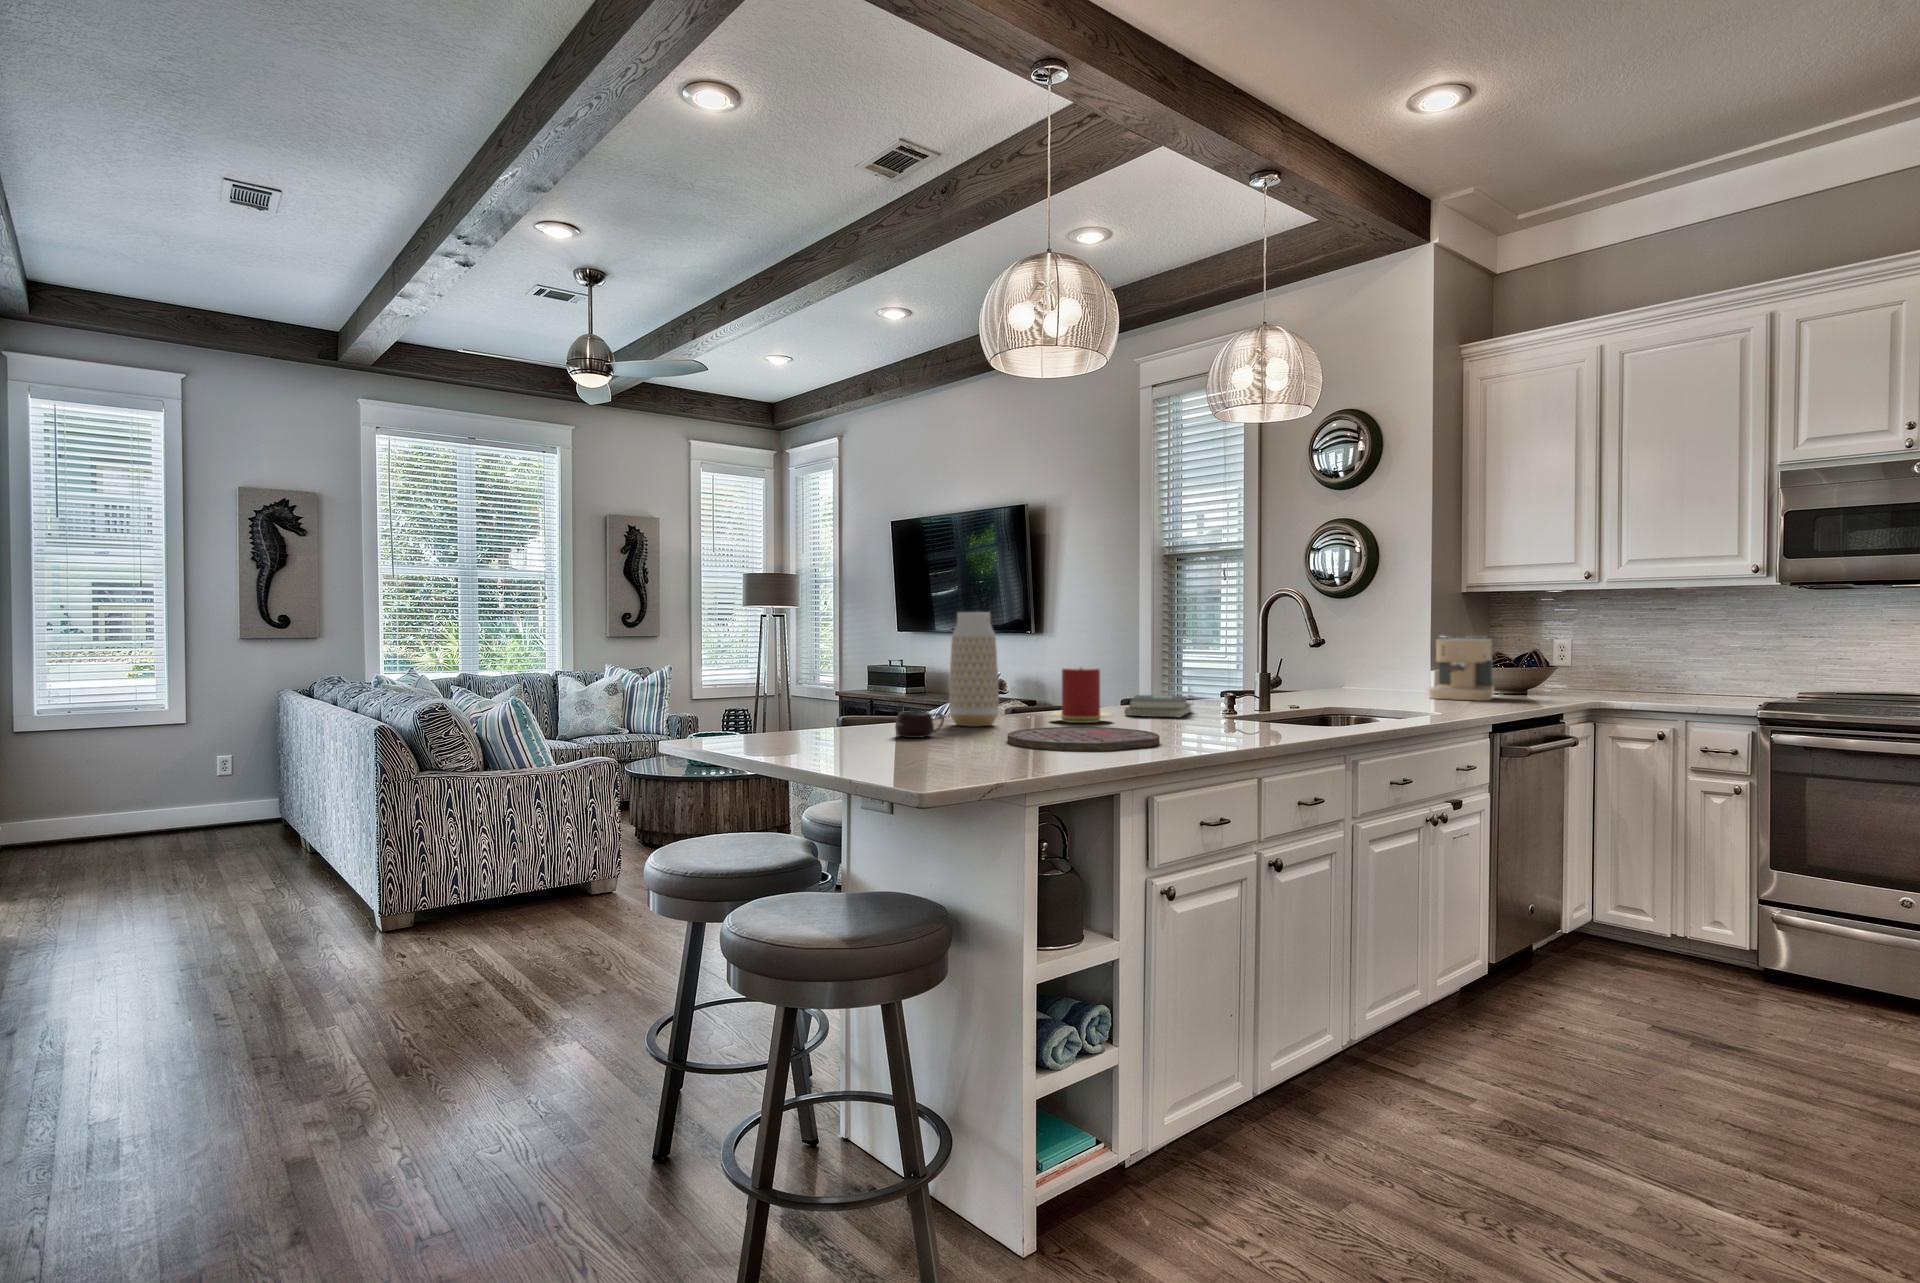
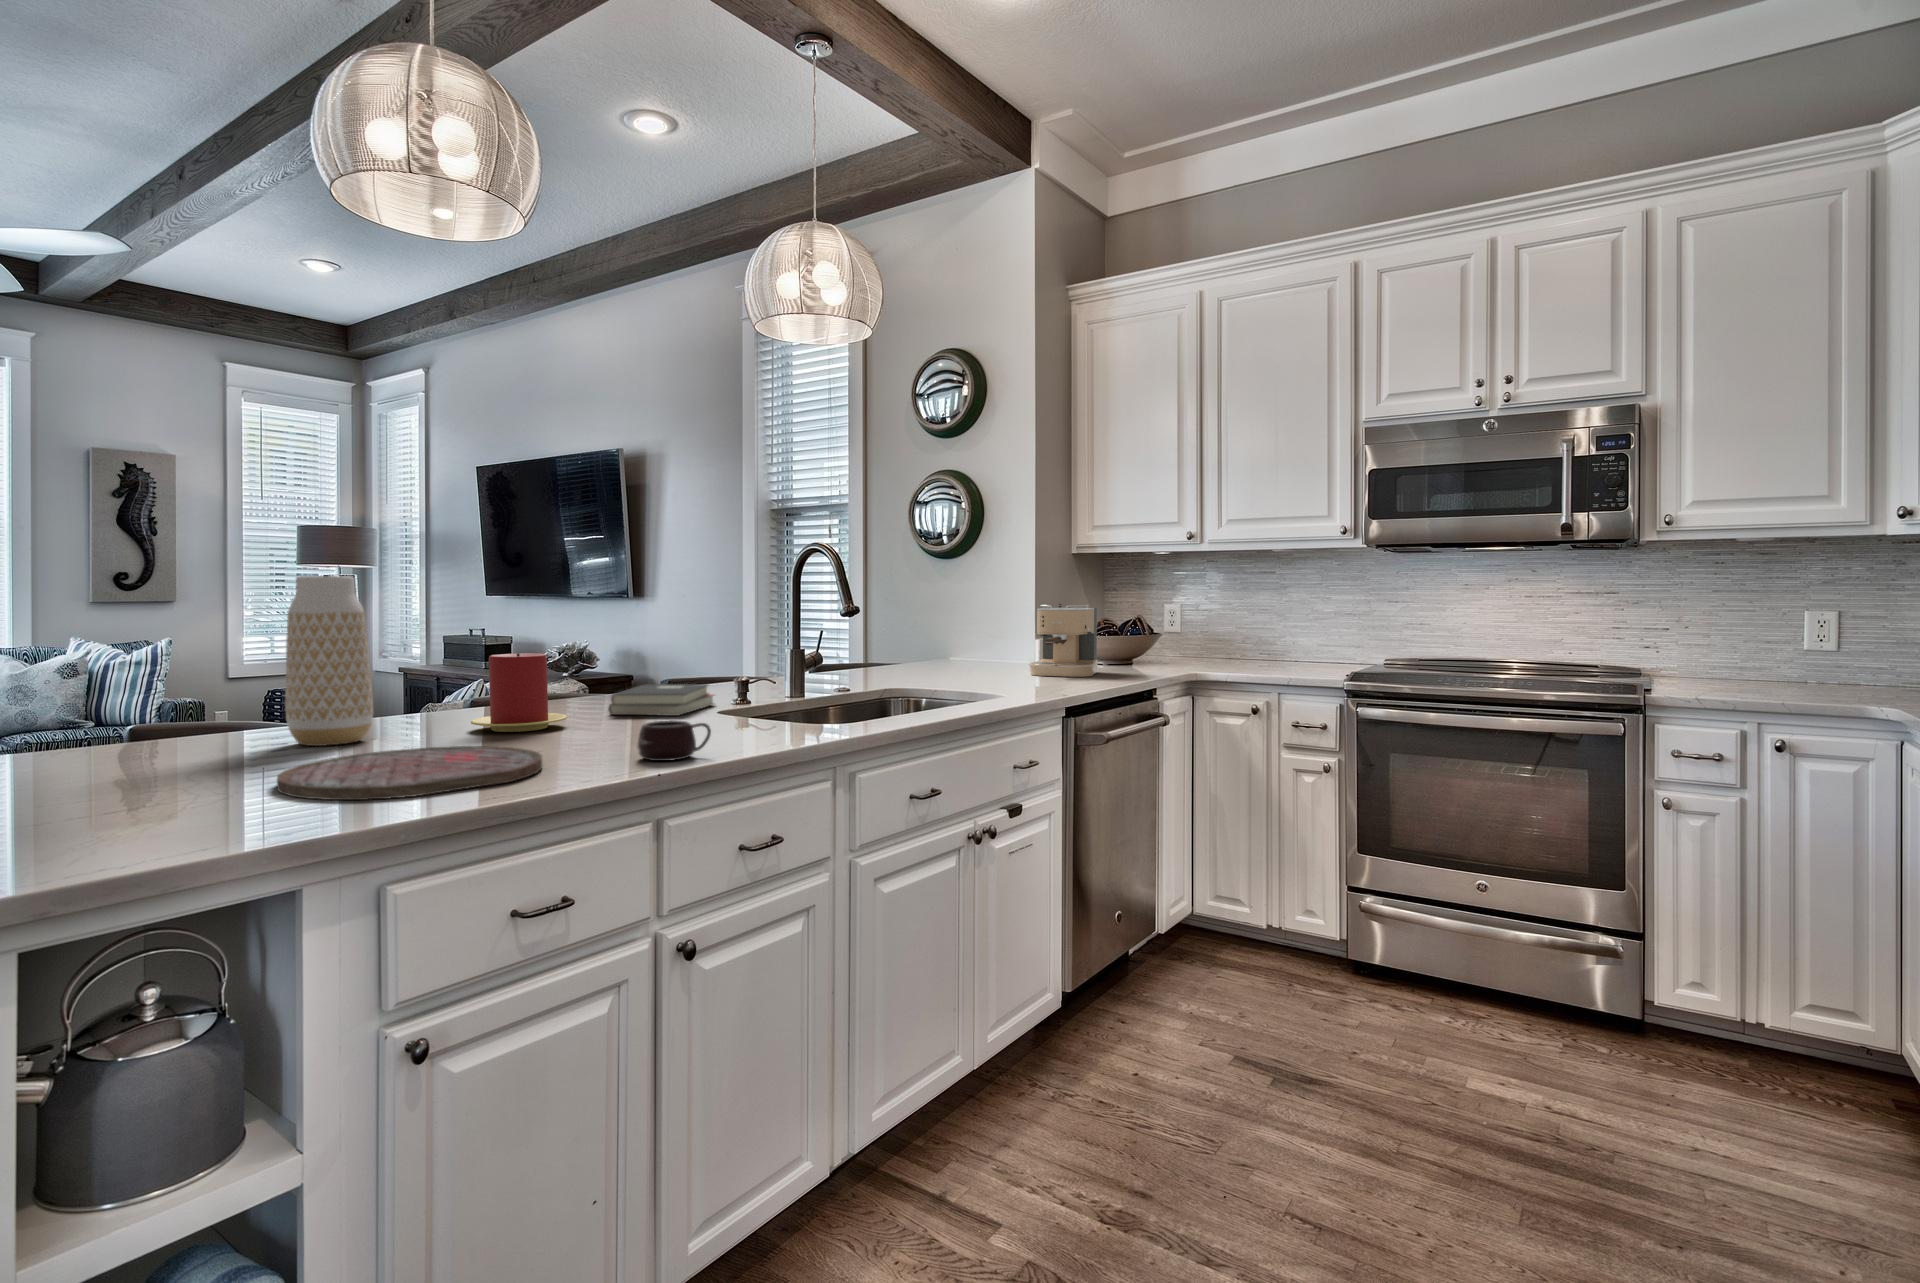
mug: present [895,711,944,738] -> present [637,720,711,761]

